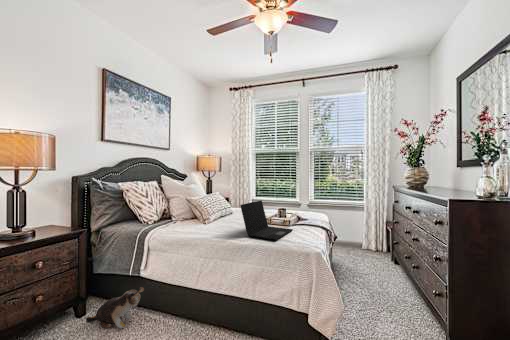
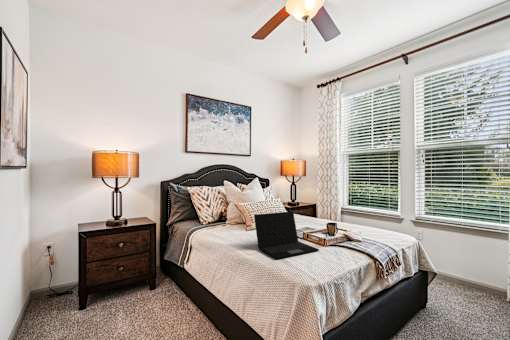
plush toy: present [86,287,144,328] -> none [151,278,181,308]

